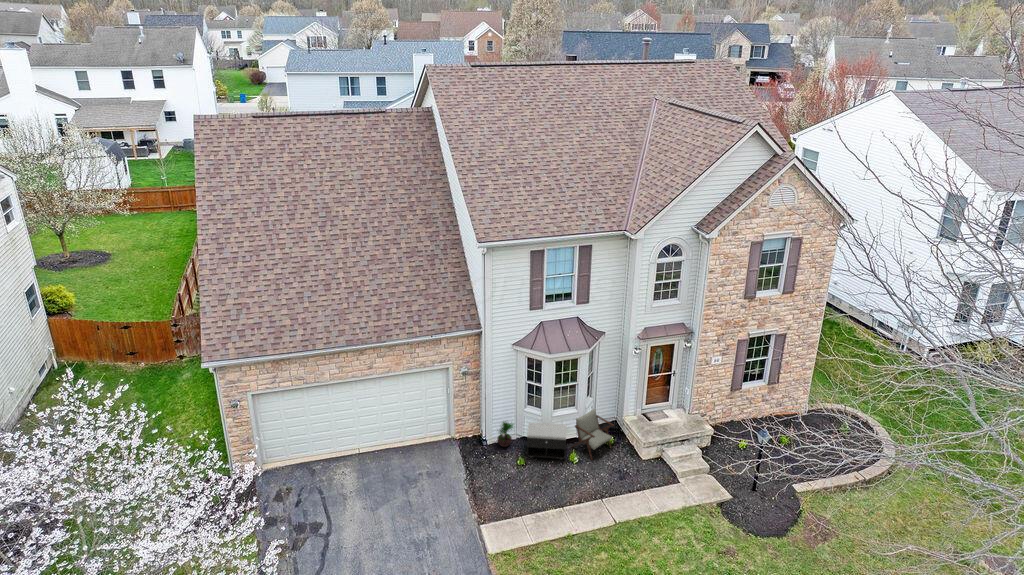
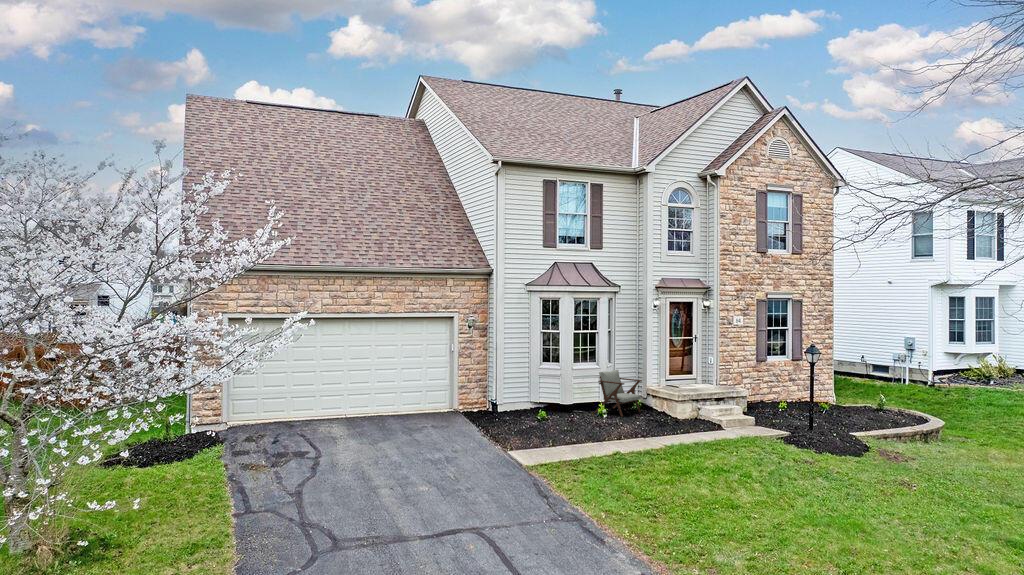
potted tree: present [498,421,513,447] -> none [509,375,531,413]
storage bench: present [527,422,567,459] -> none [545,379,593,417]

